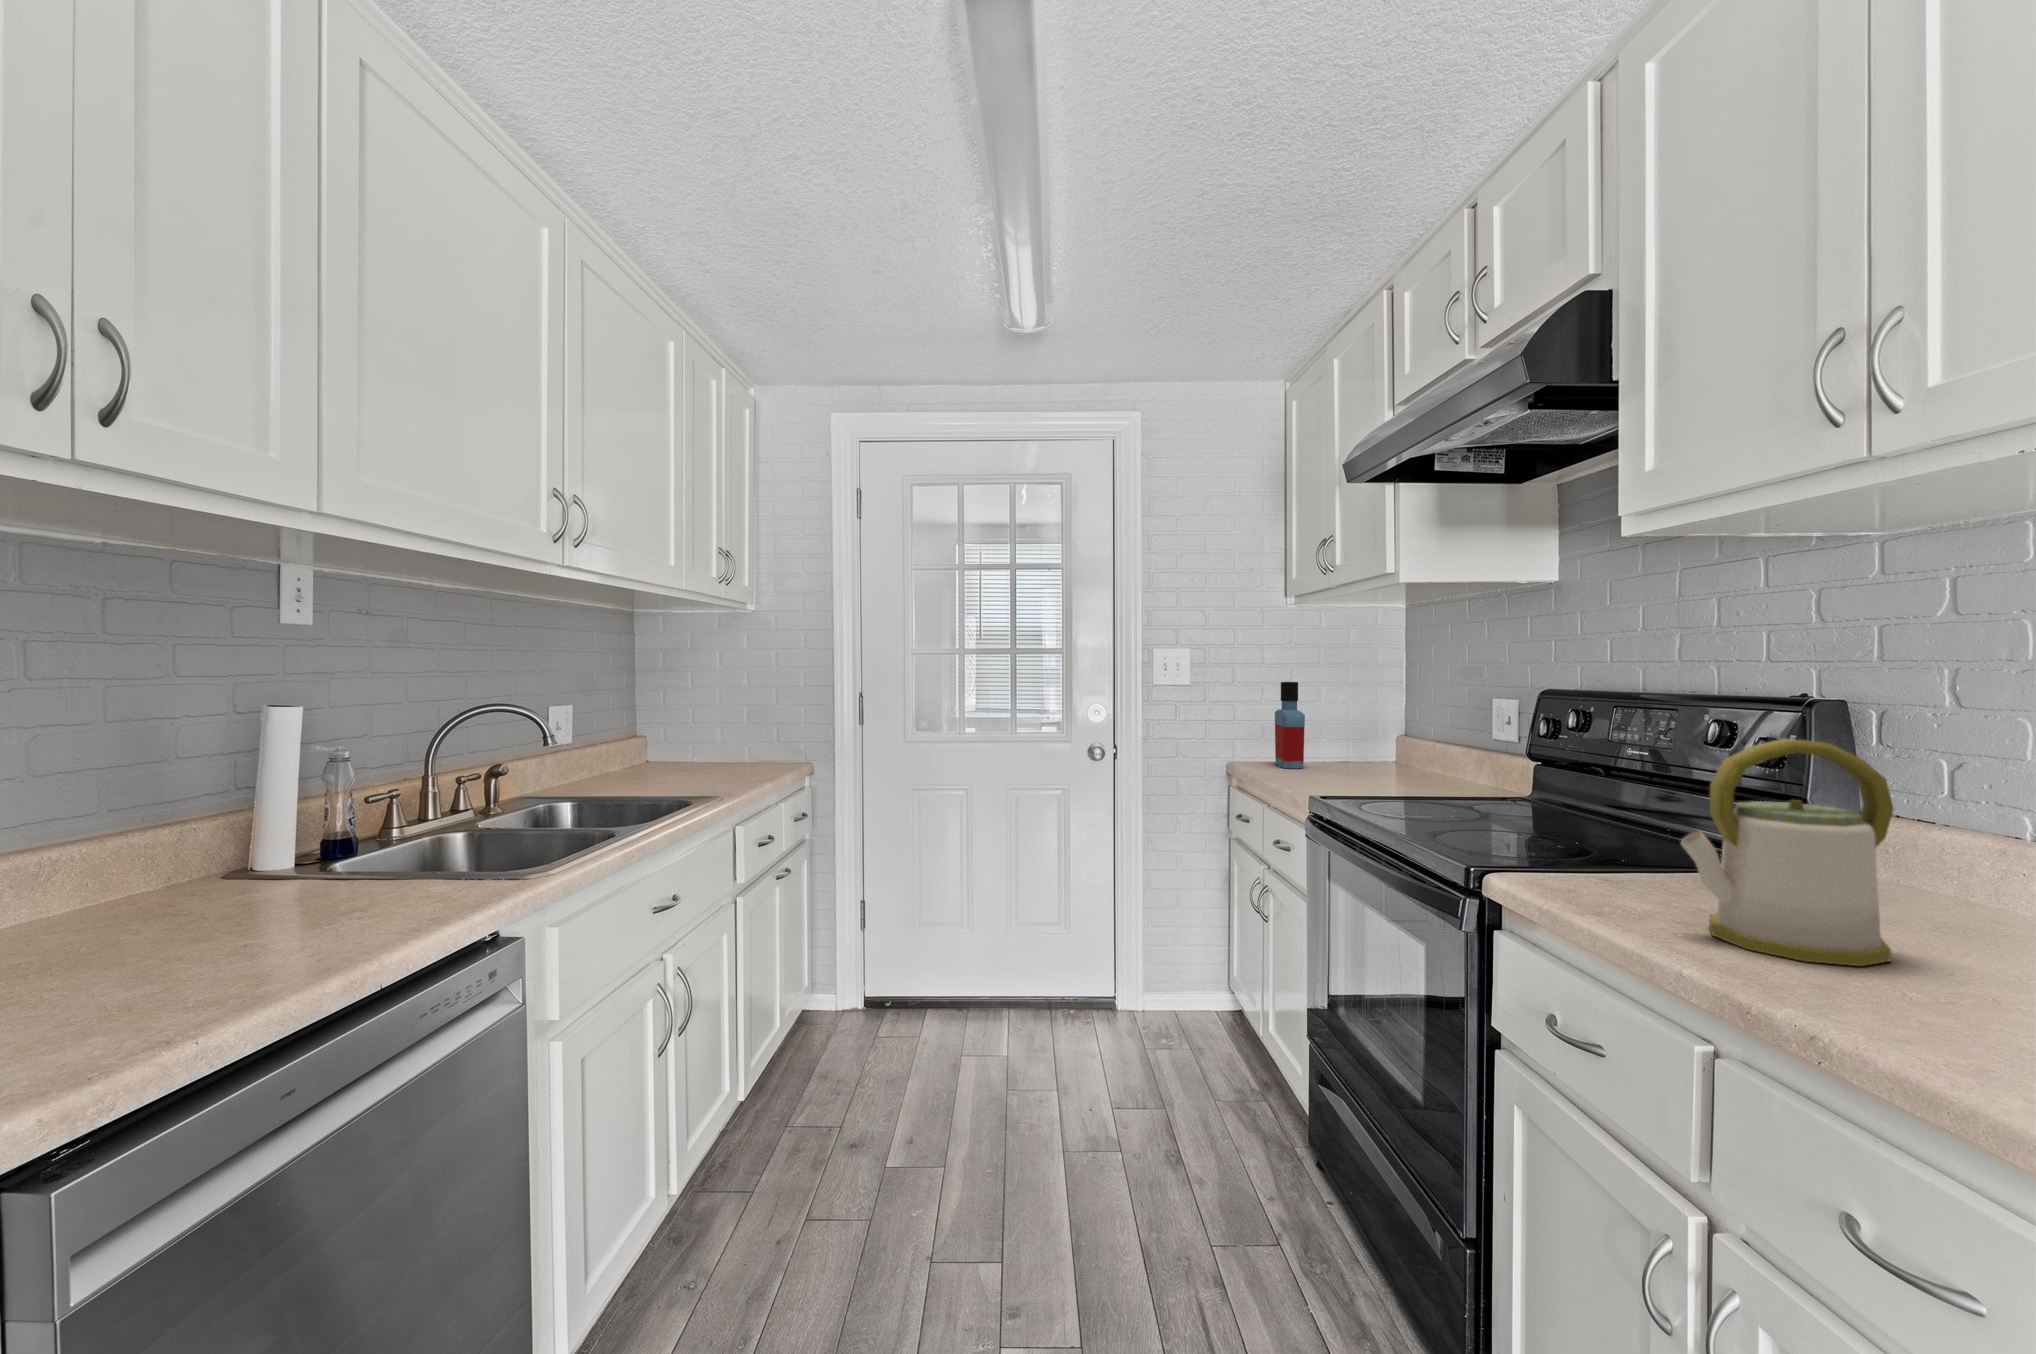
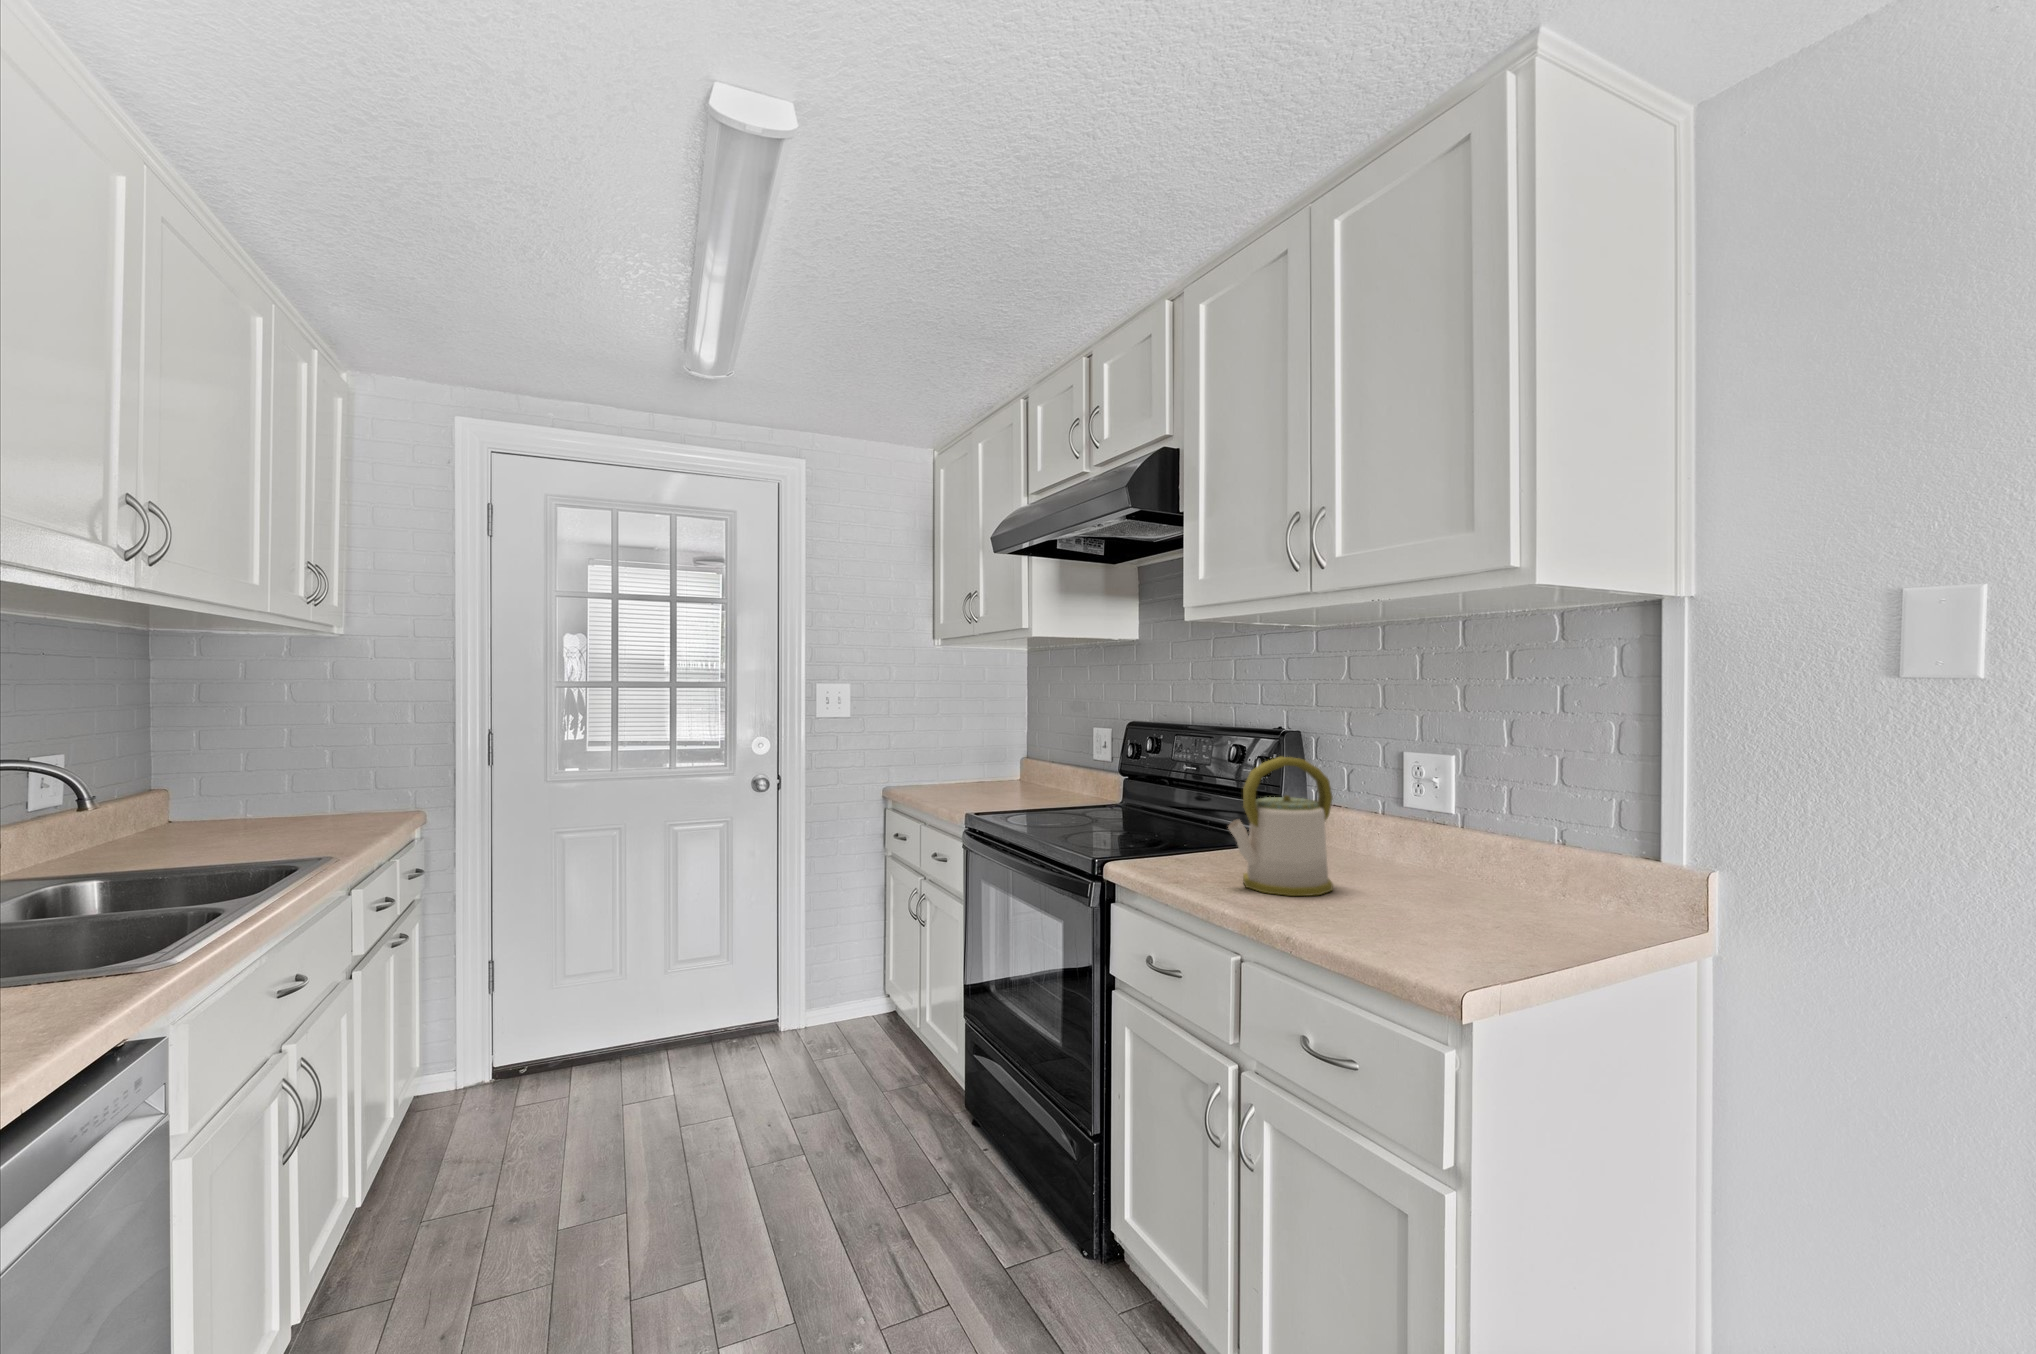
bottle: present [1275,682,1305,768] -> none [922,714,949,790]

